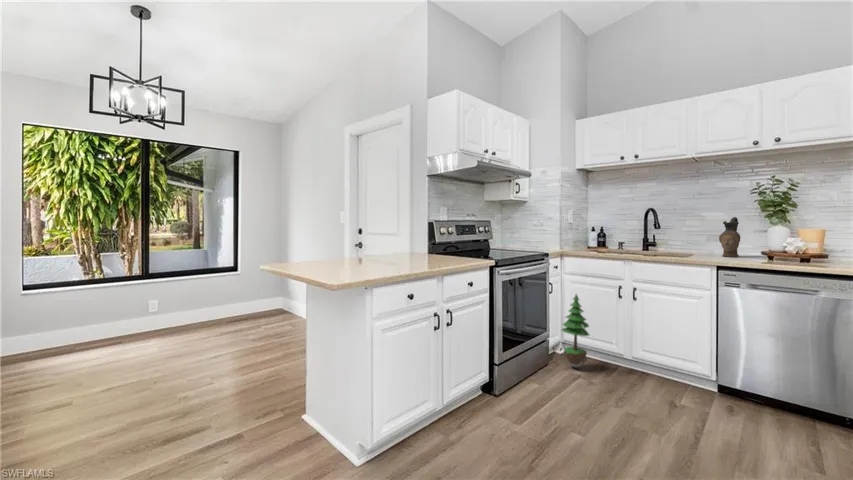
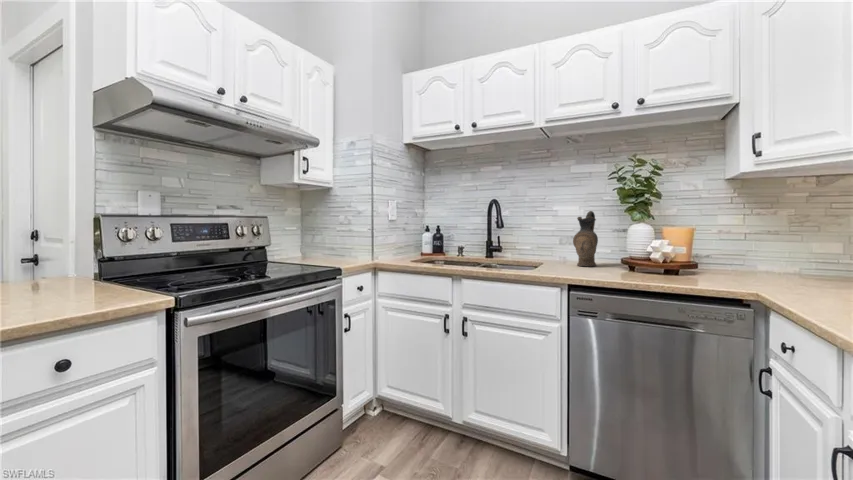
potted tree: present [562,294,589,368] -> none [359,331,401,450]

